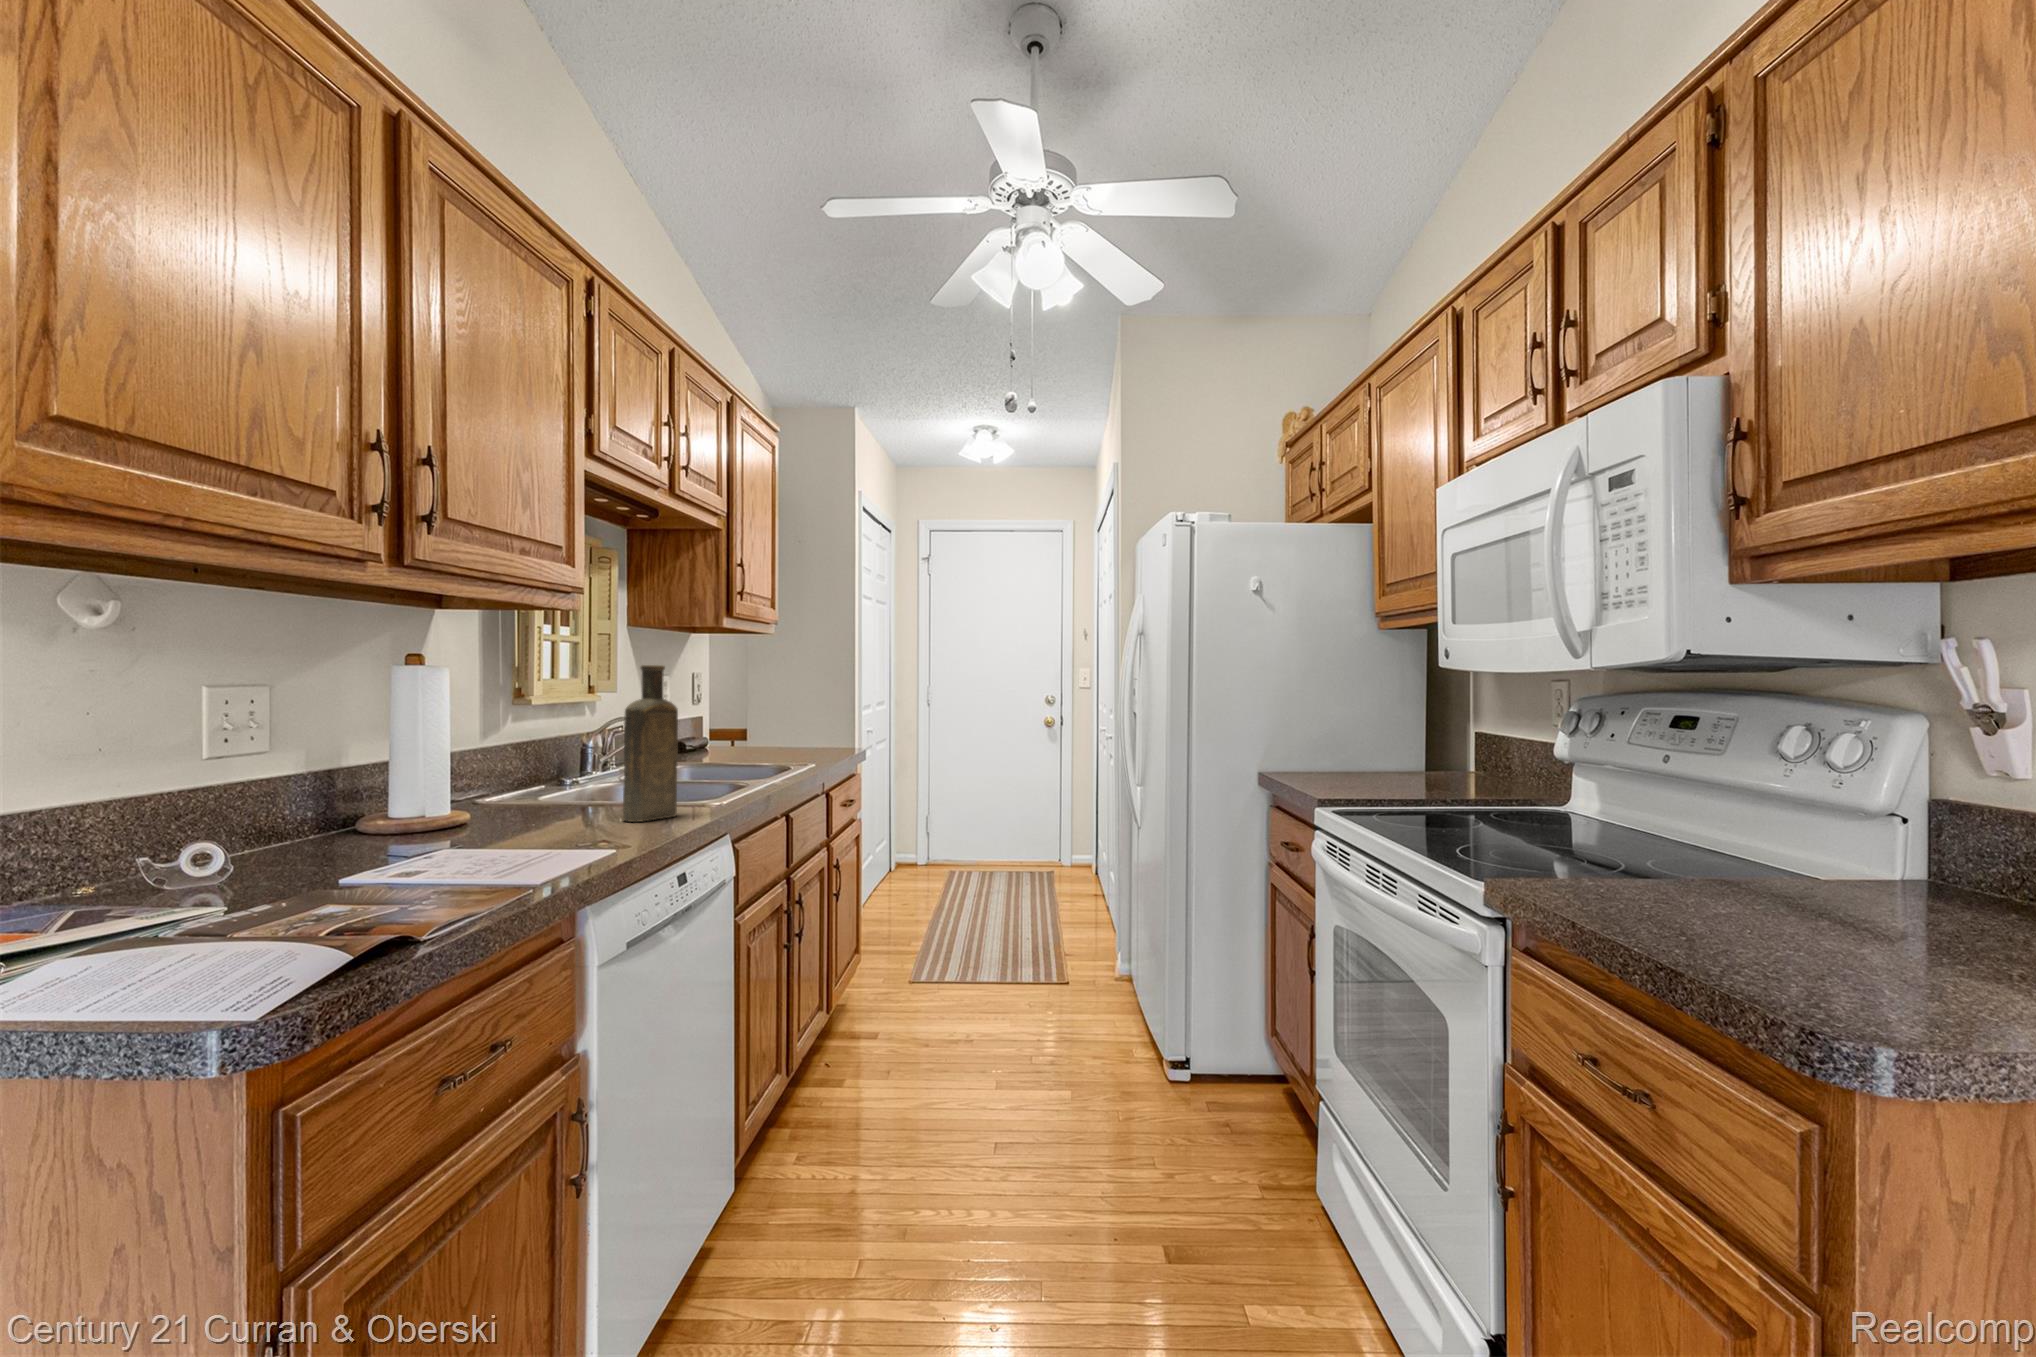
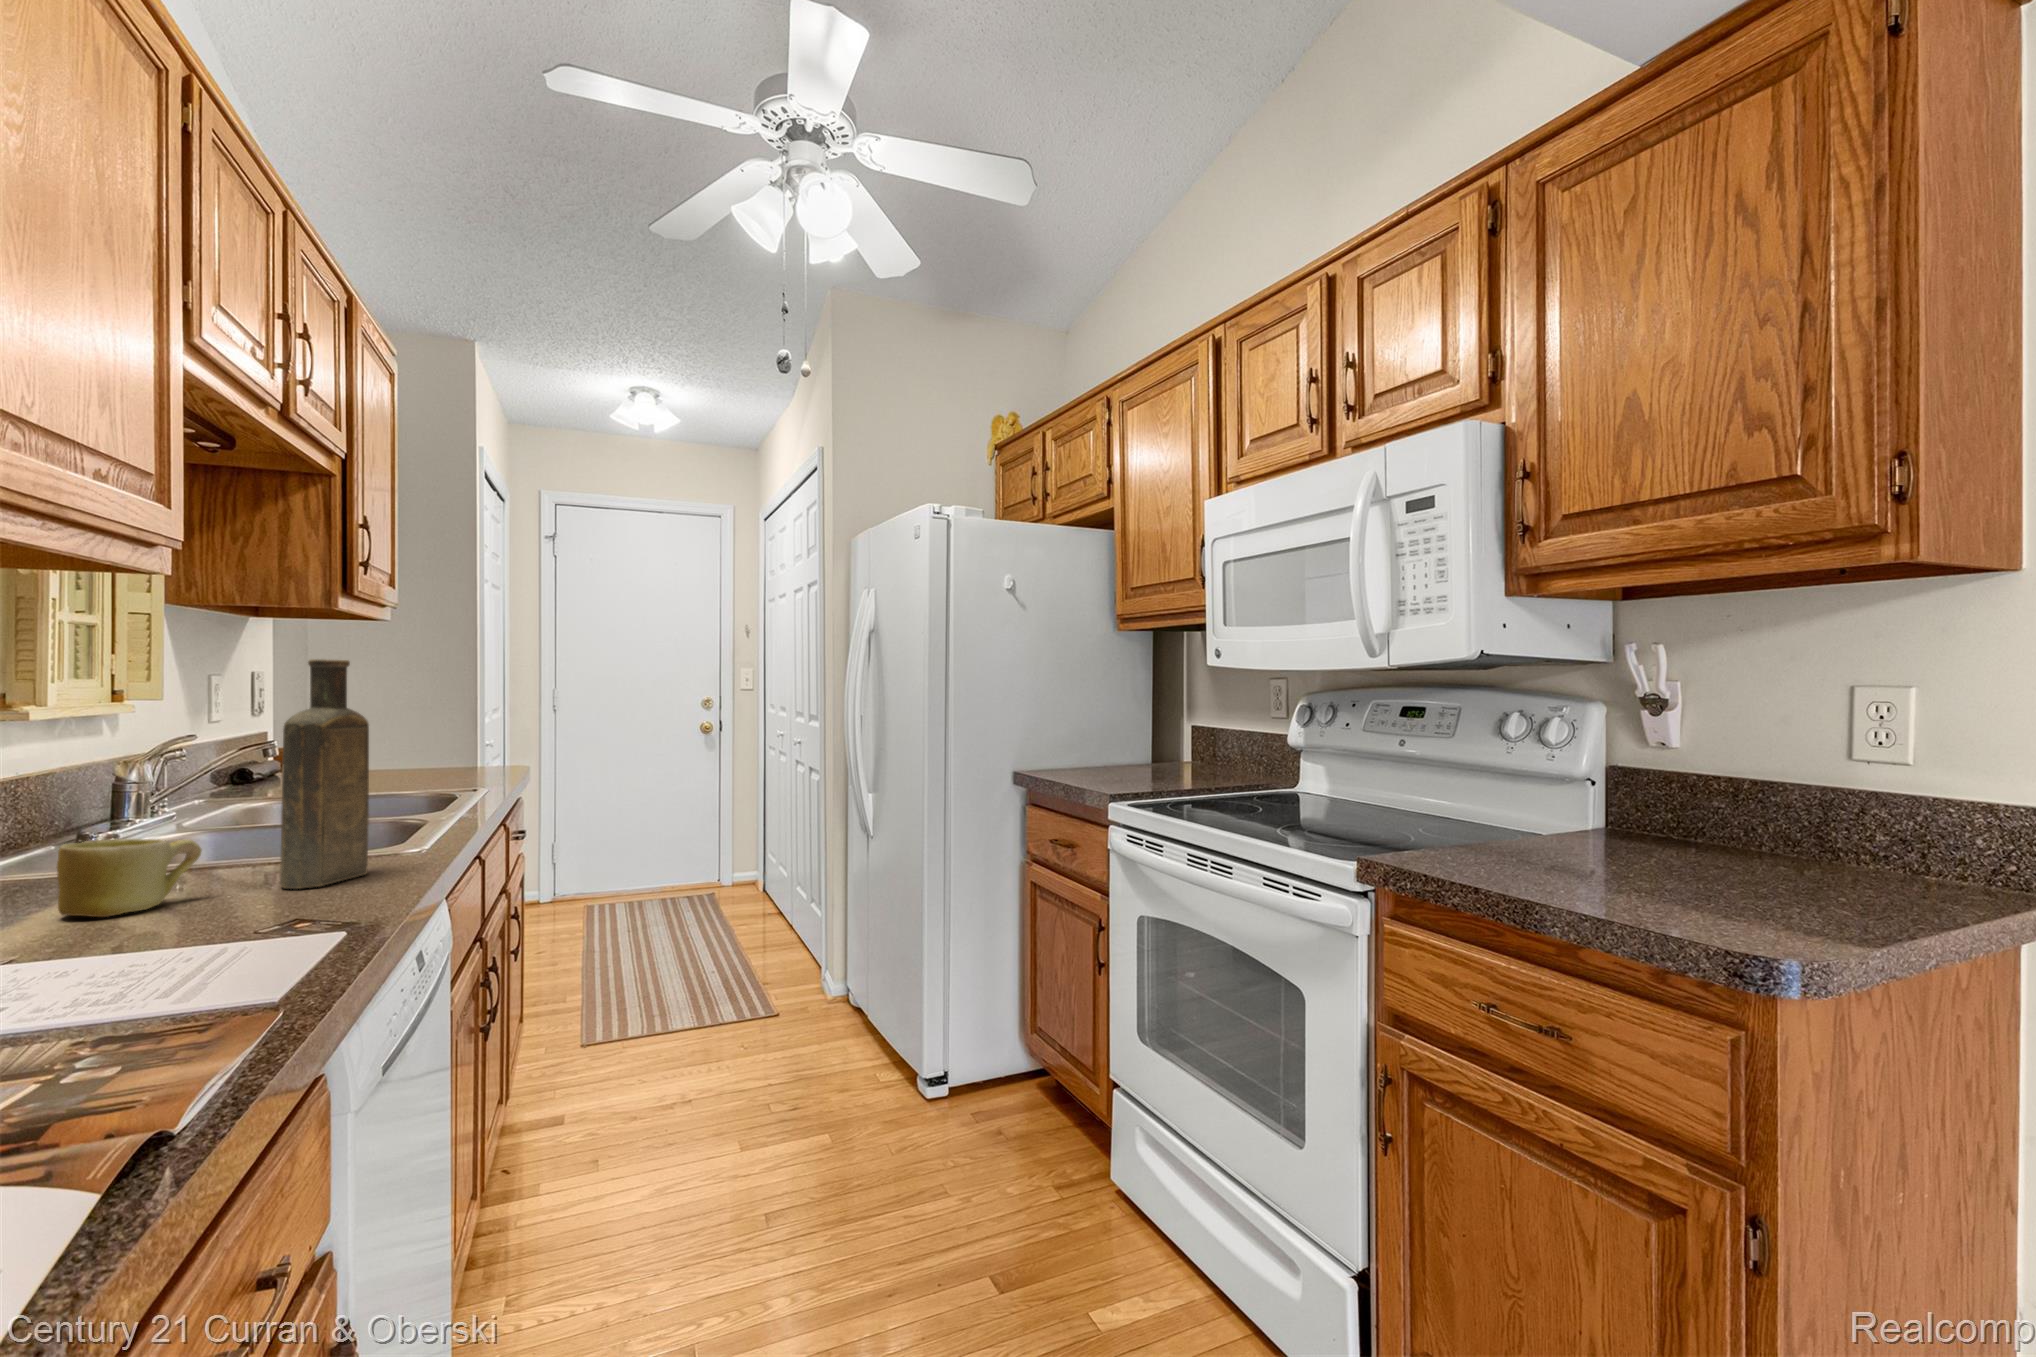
mug: none [506,780,580,828] -> present [57,839,202,917]

